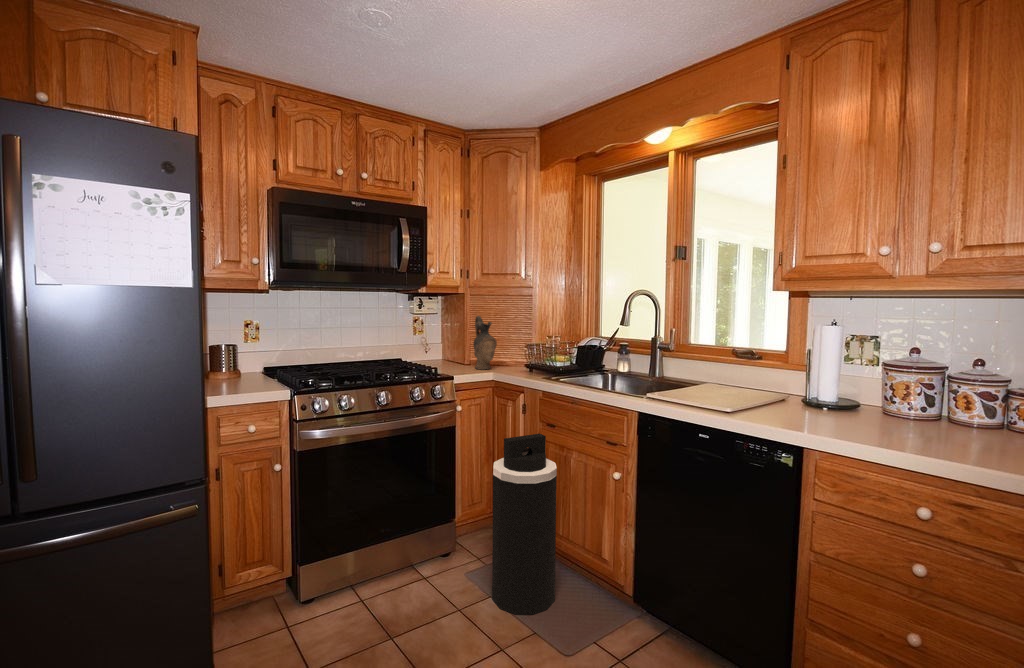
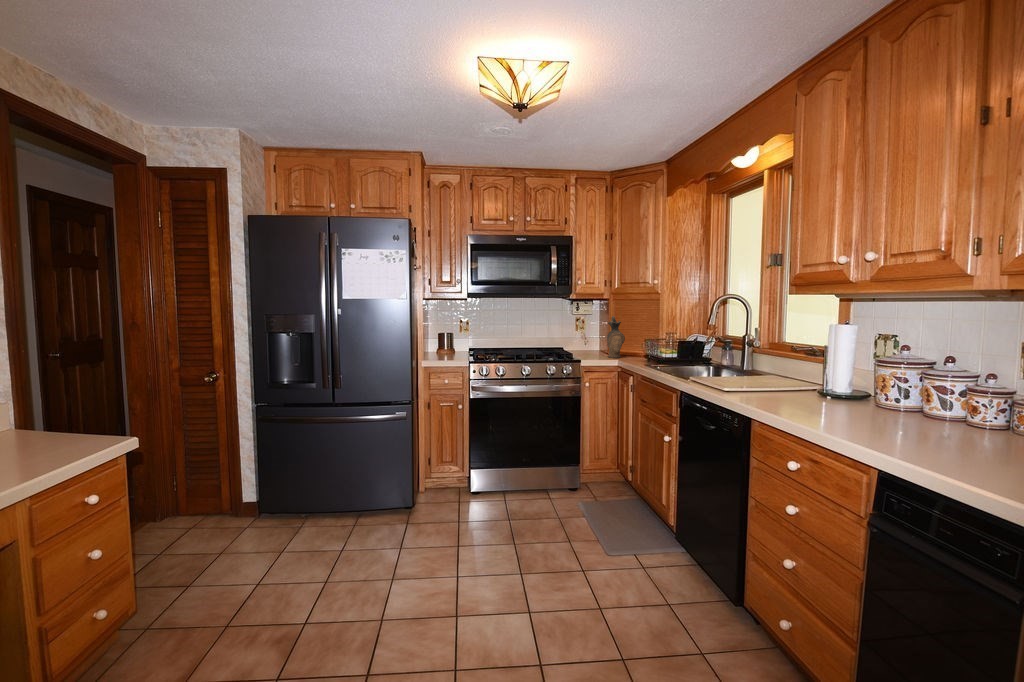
trash can: present [492,434,557,615] -> none [583,403,631,530]

